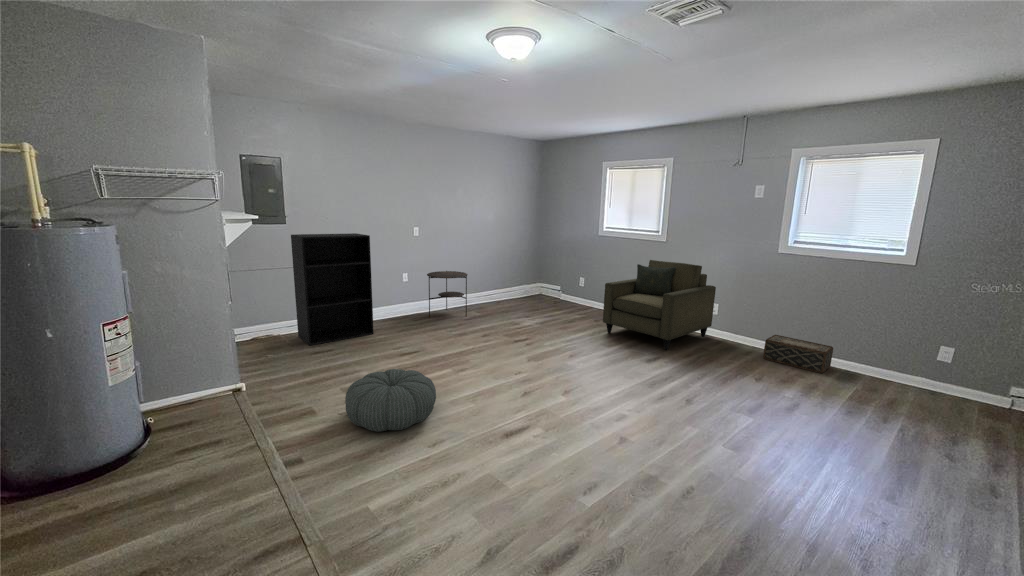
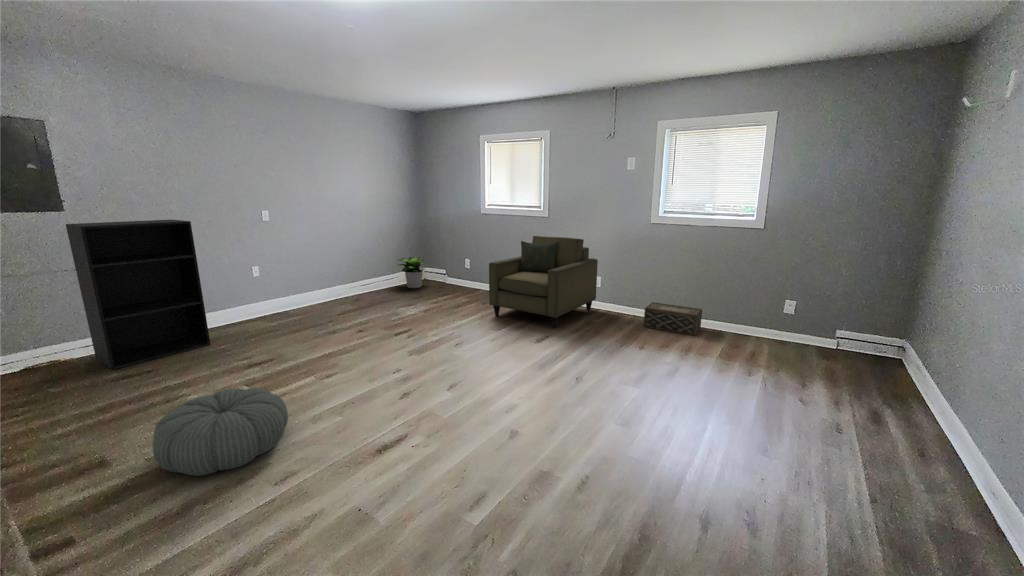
side table: present [427,271,468,317] -> none [280,260,336,317]
potted plant: none [518,273,549,302] -> present [399,257,425,288]

